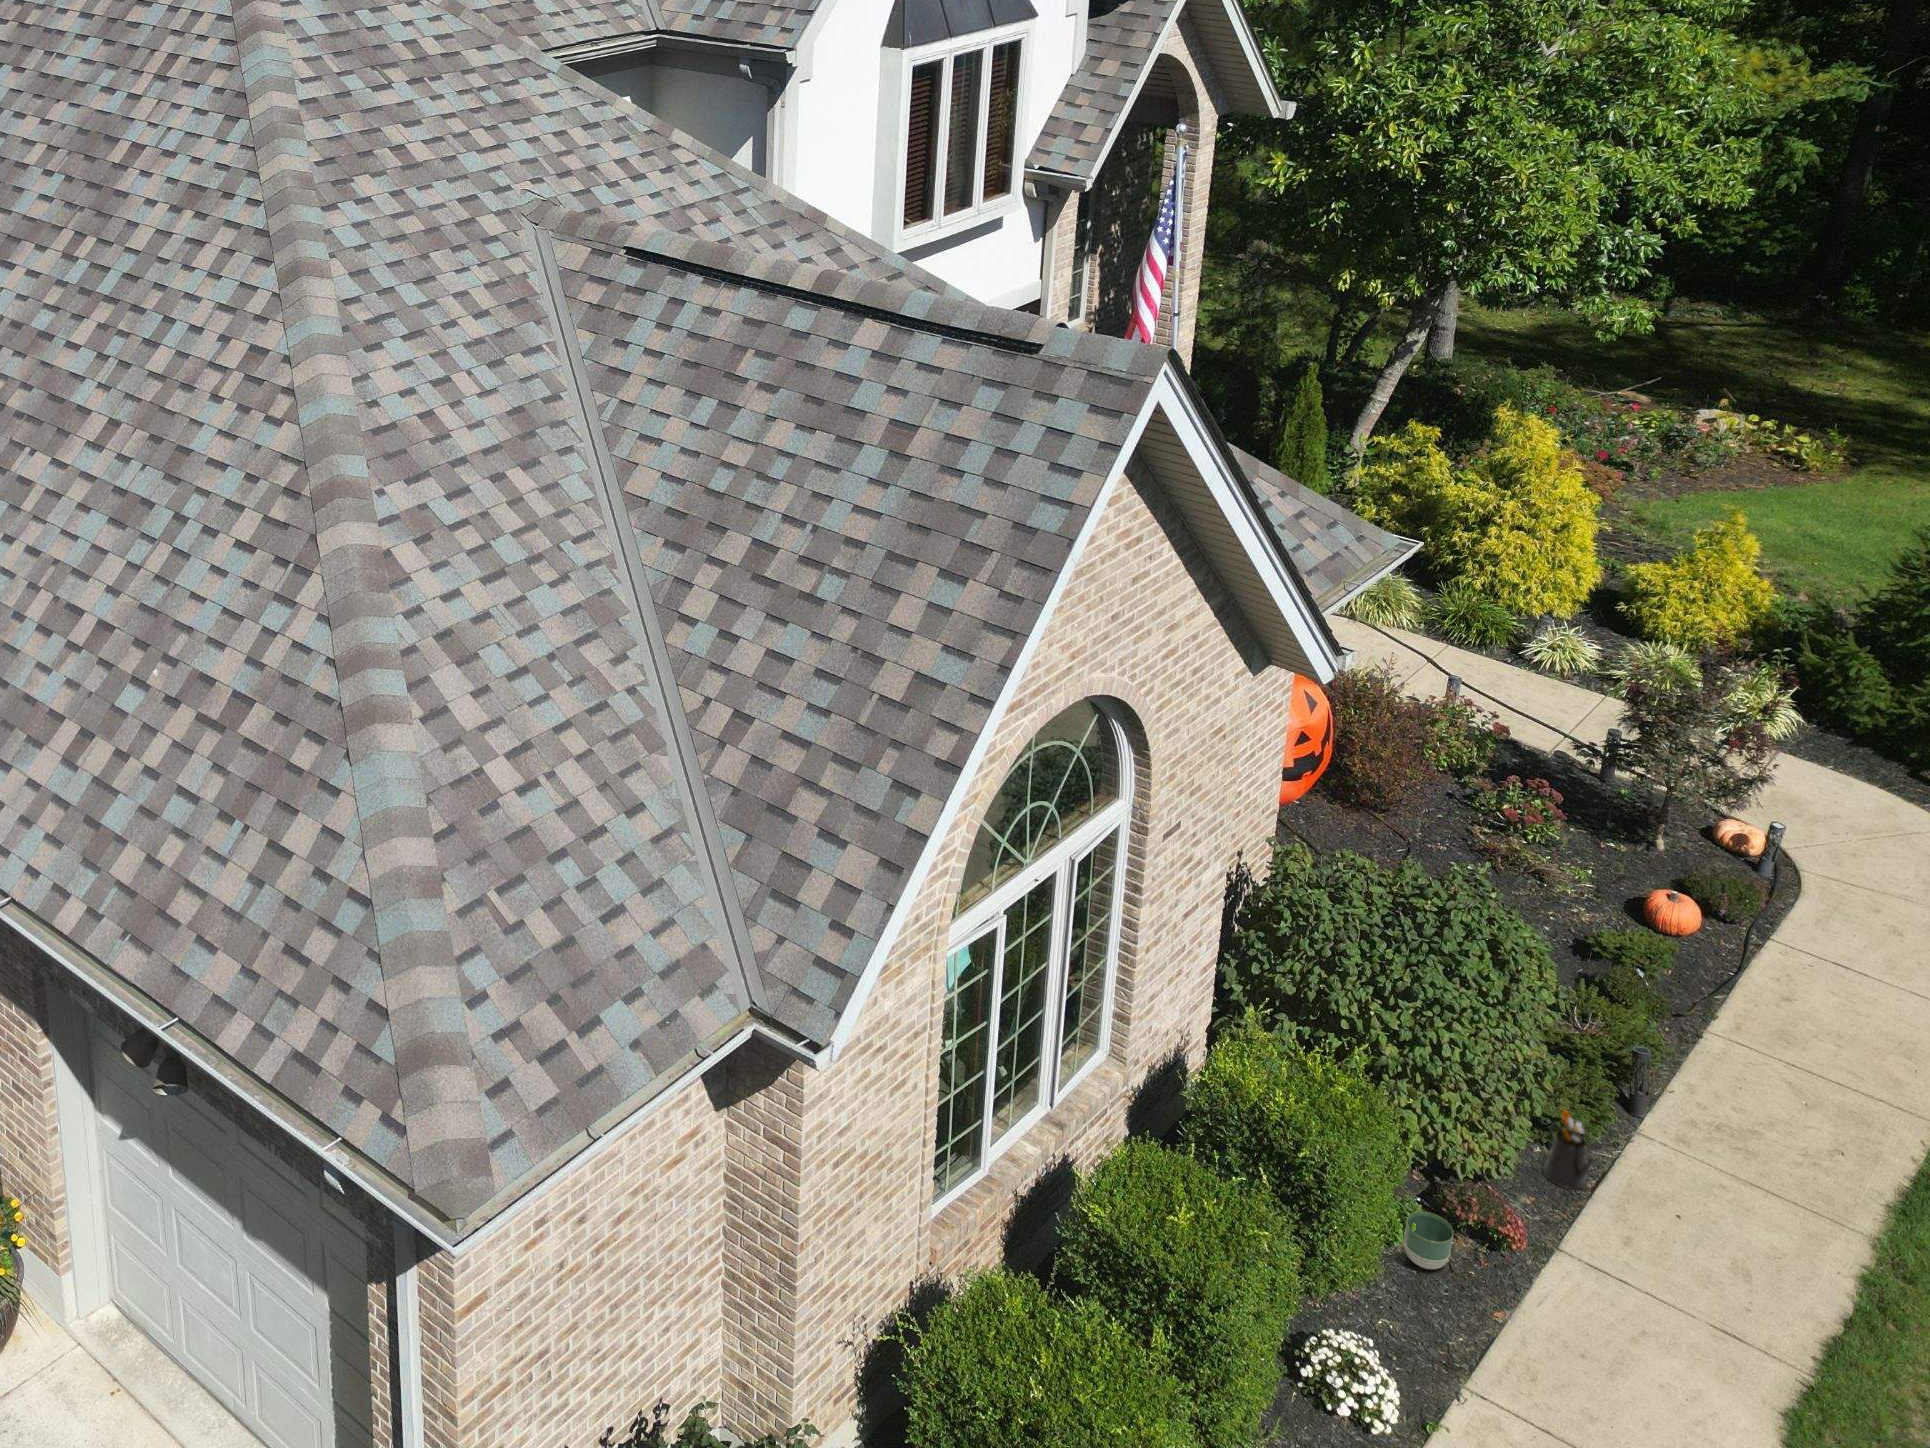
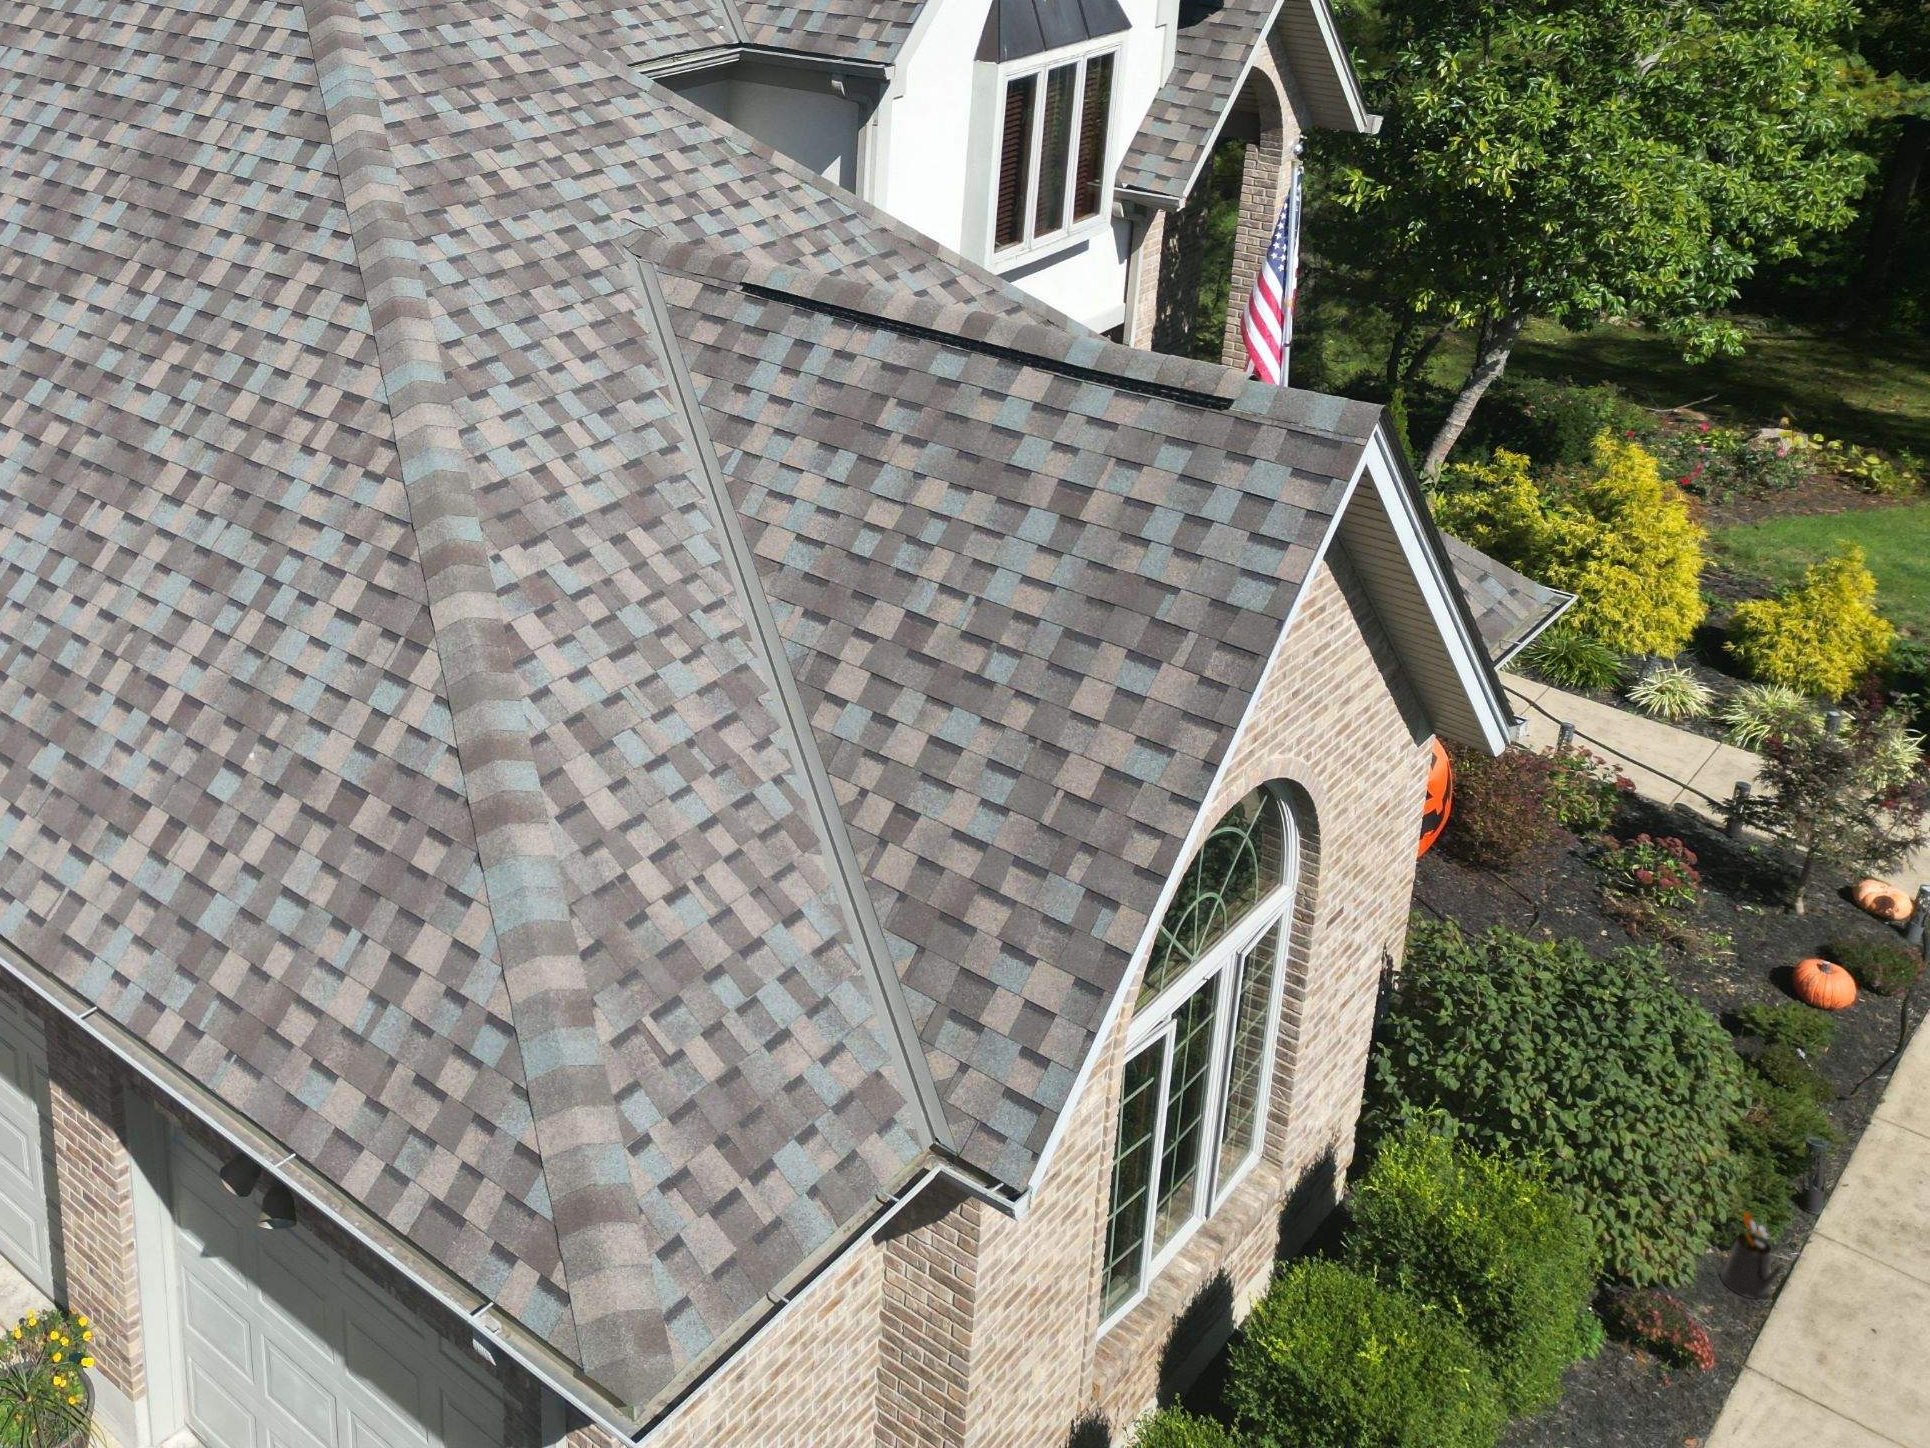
planter: present [1404,1212,1454,1269] -> none [1583,1327,1640,1392]

